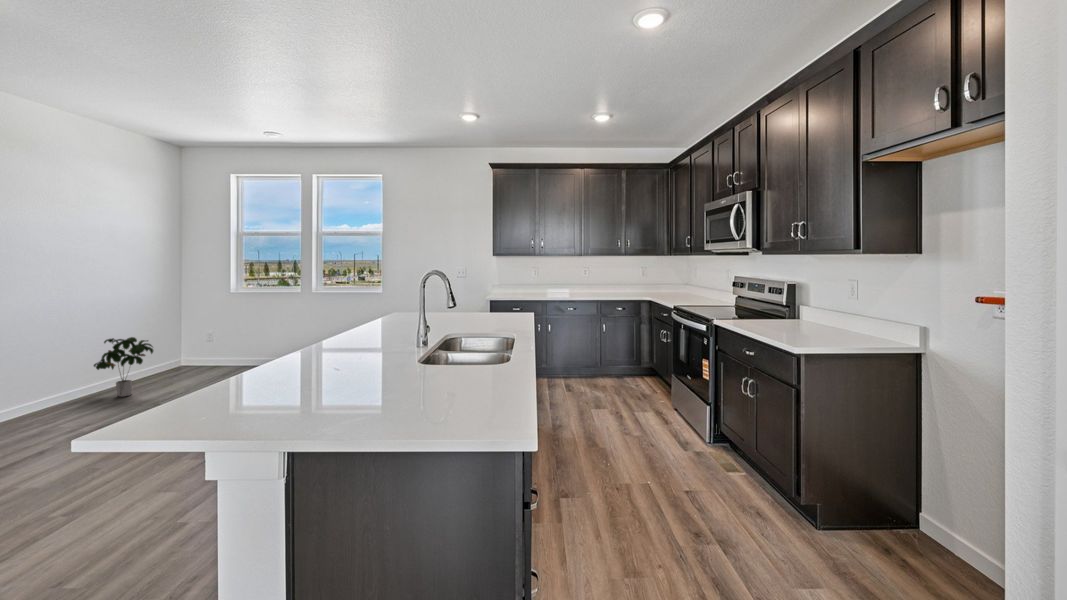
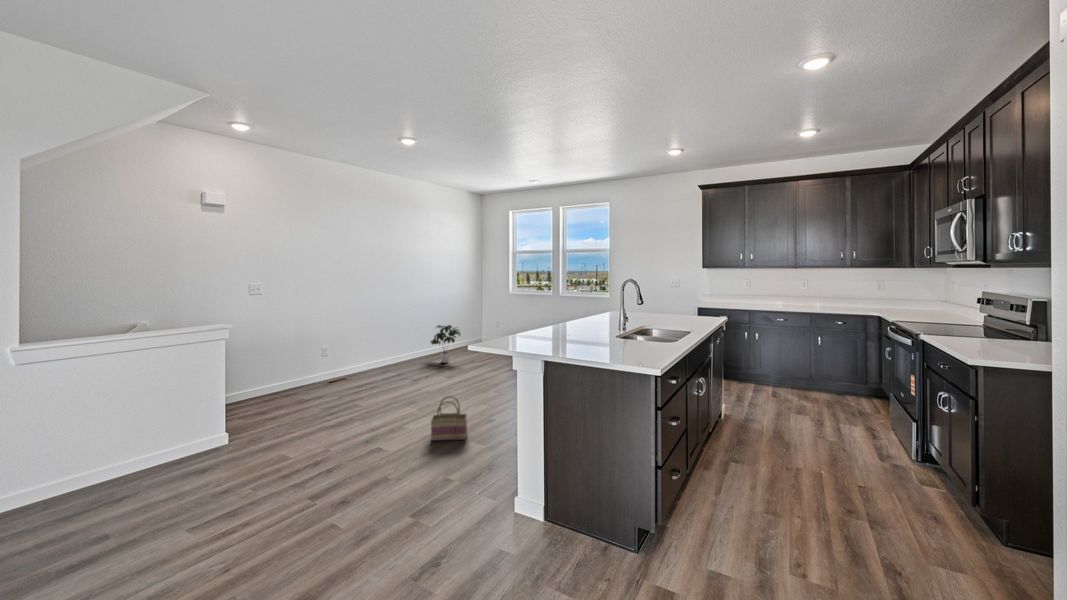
basket: none [101,453,179,537] -> present [430,396,467,441]

